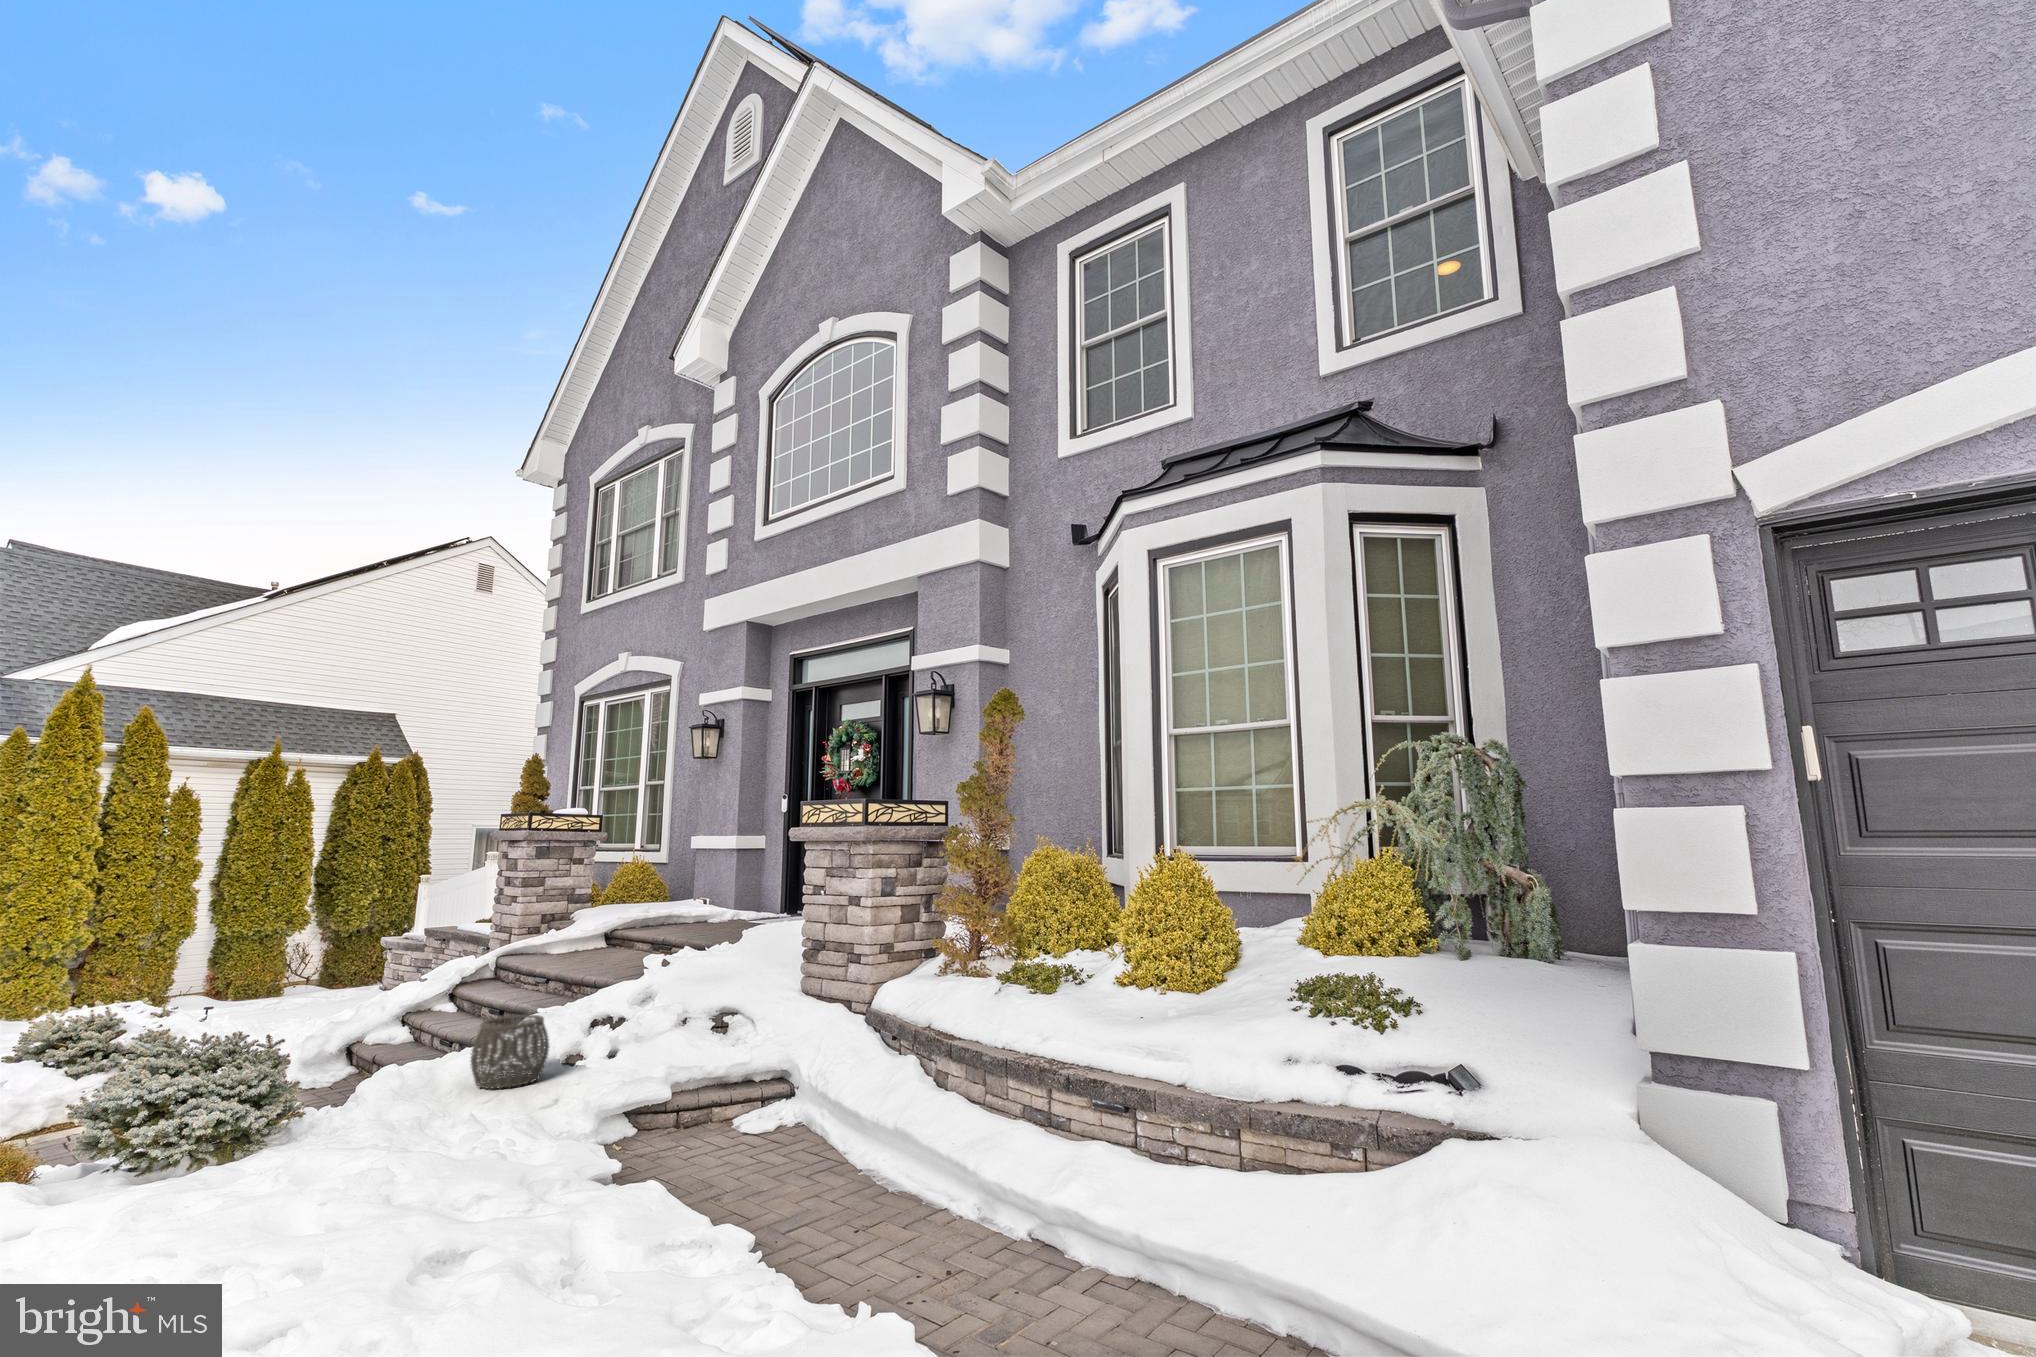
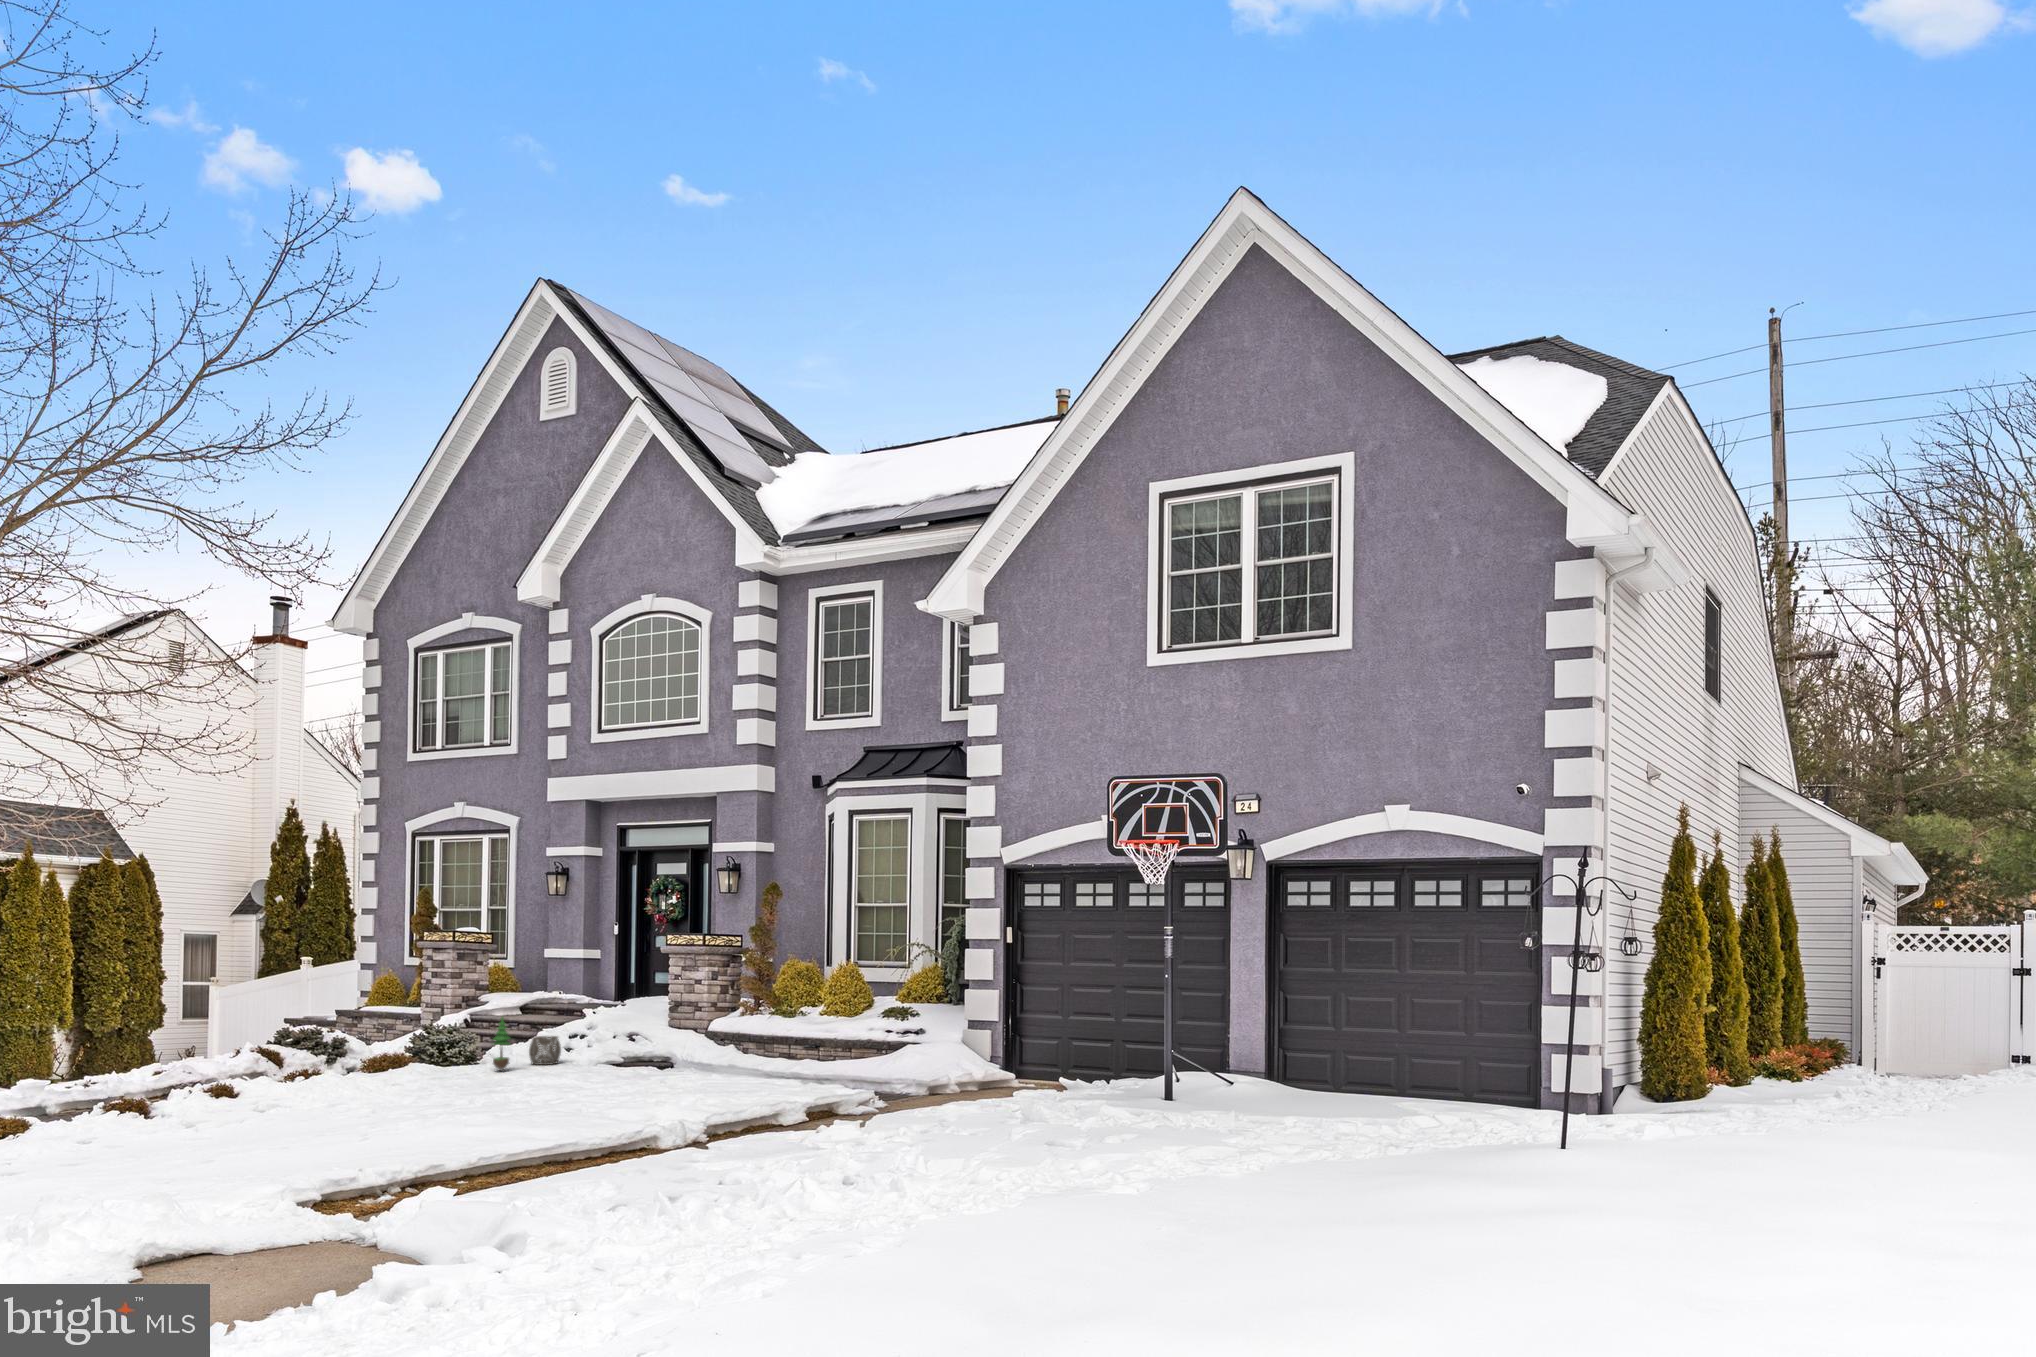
potted tree: none [290,986,353,1136] -> present [493,1017,510,1071]

